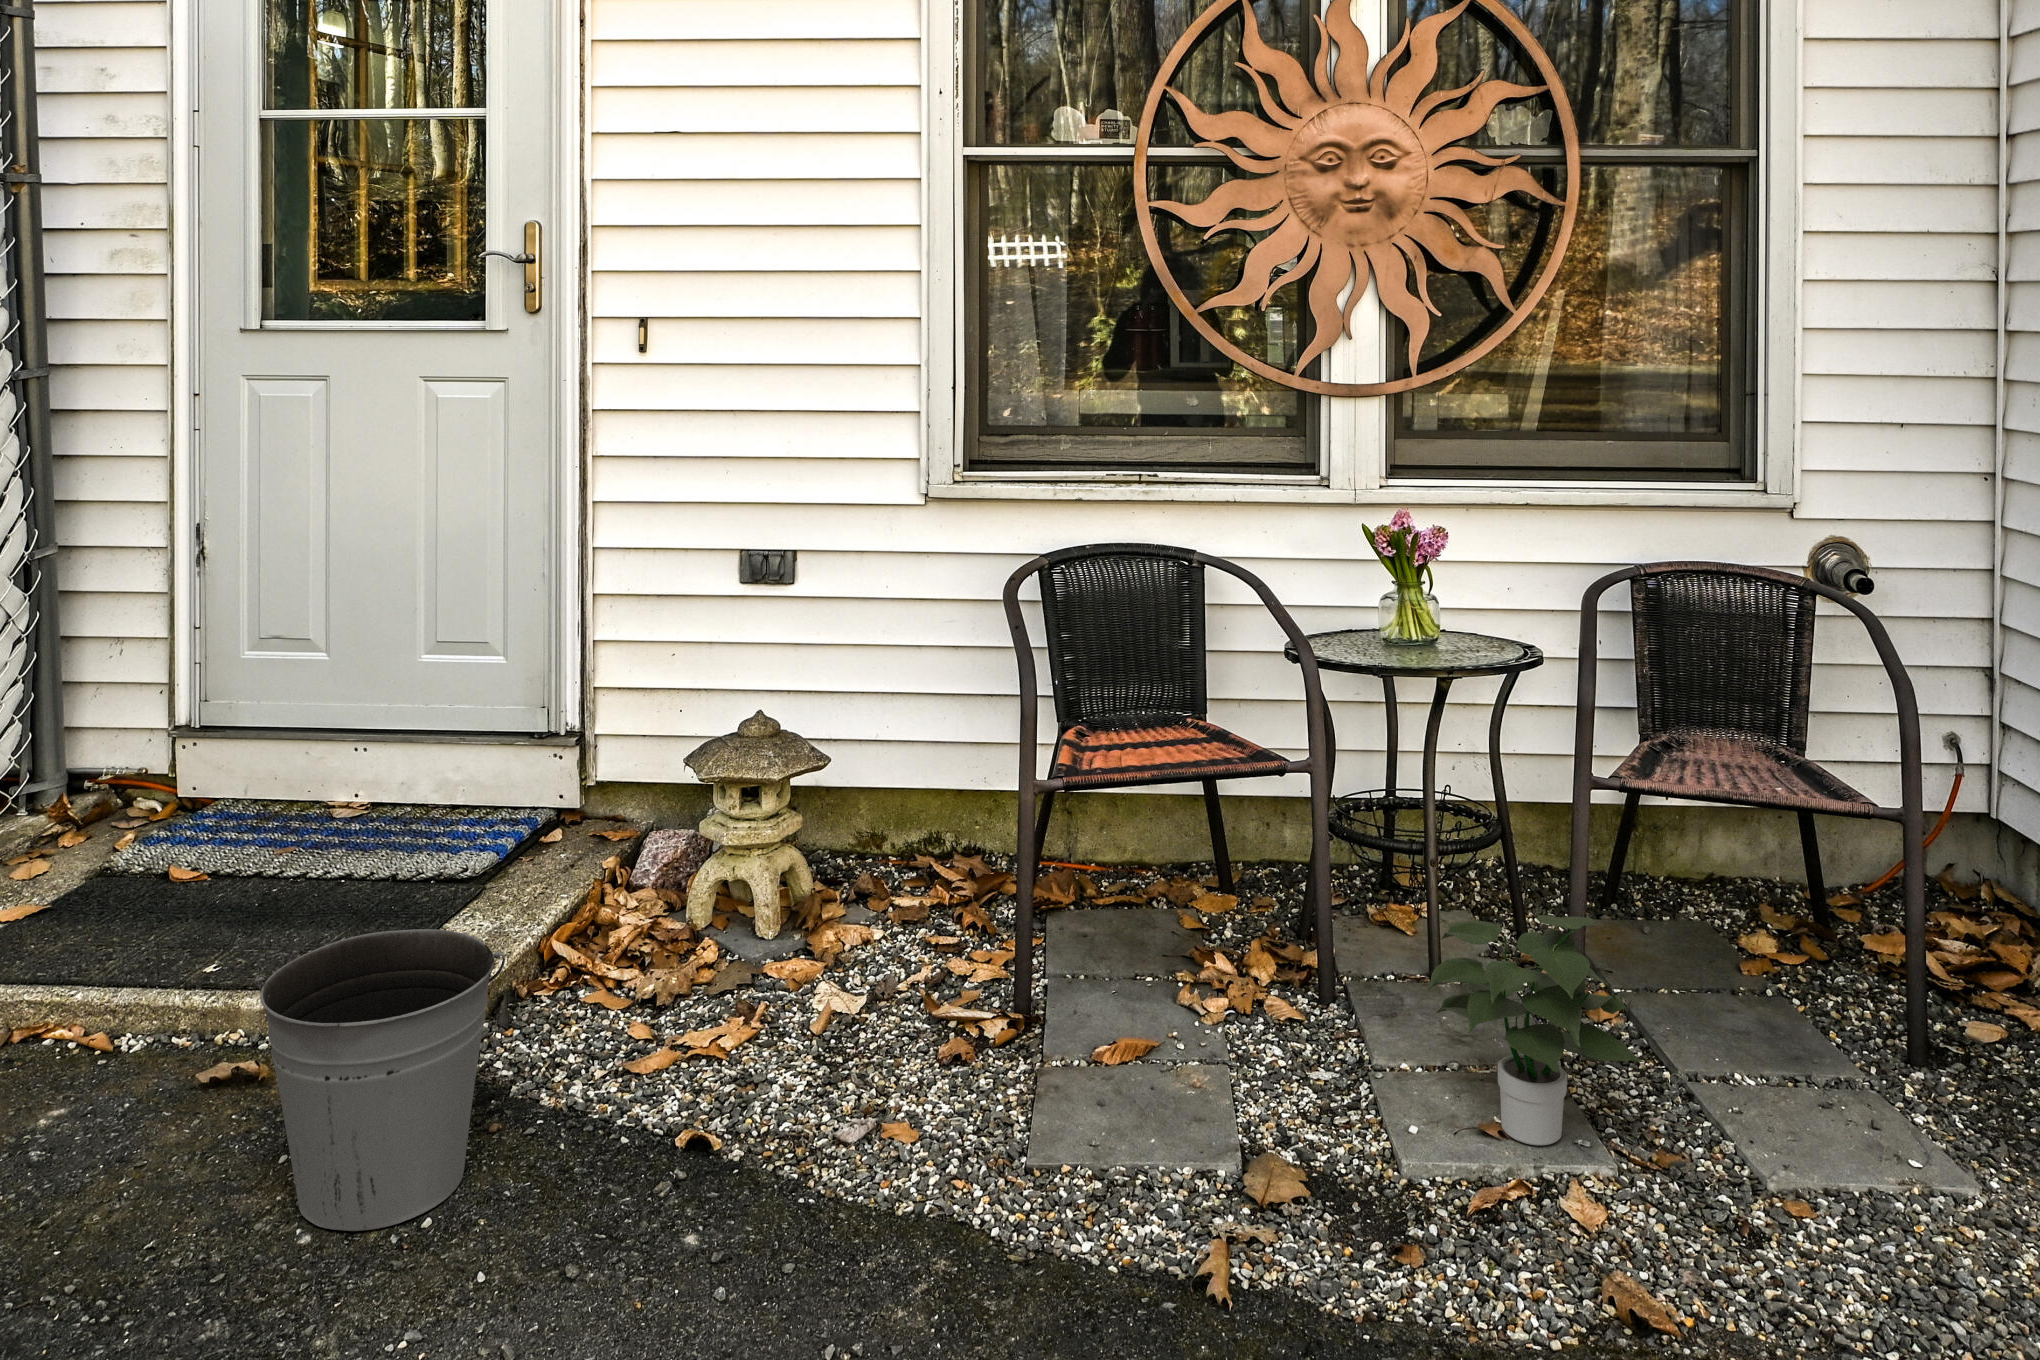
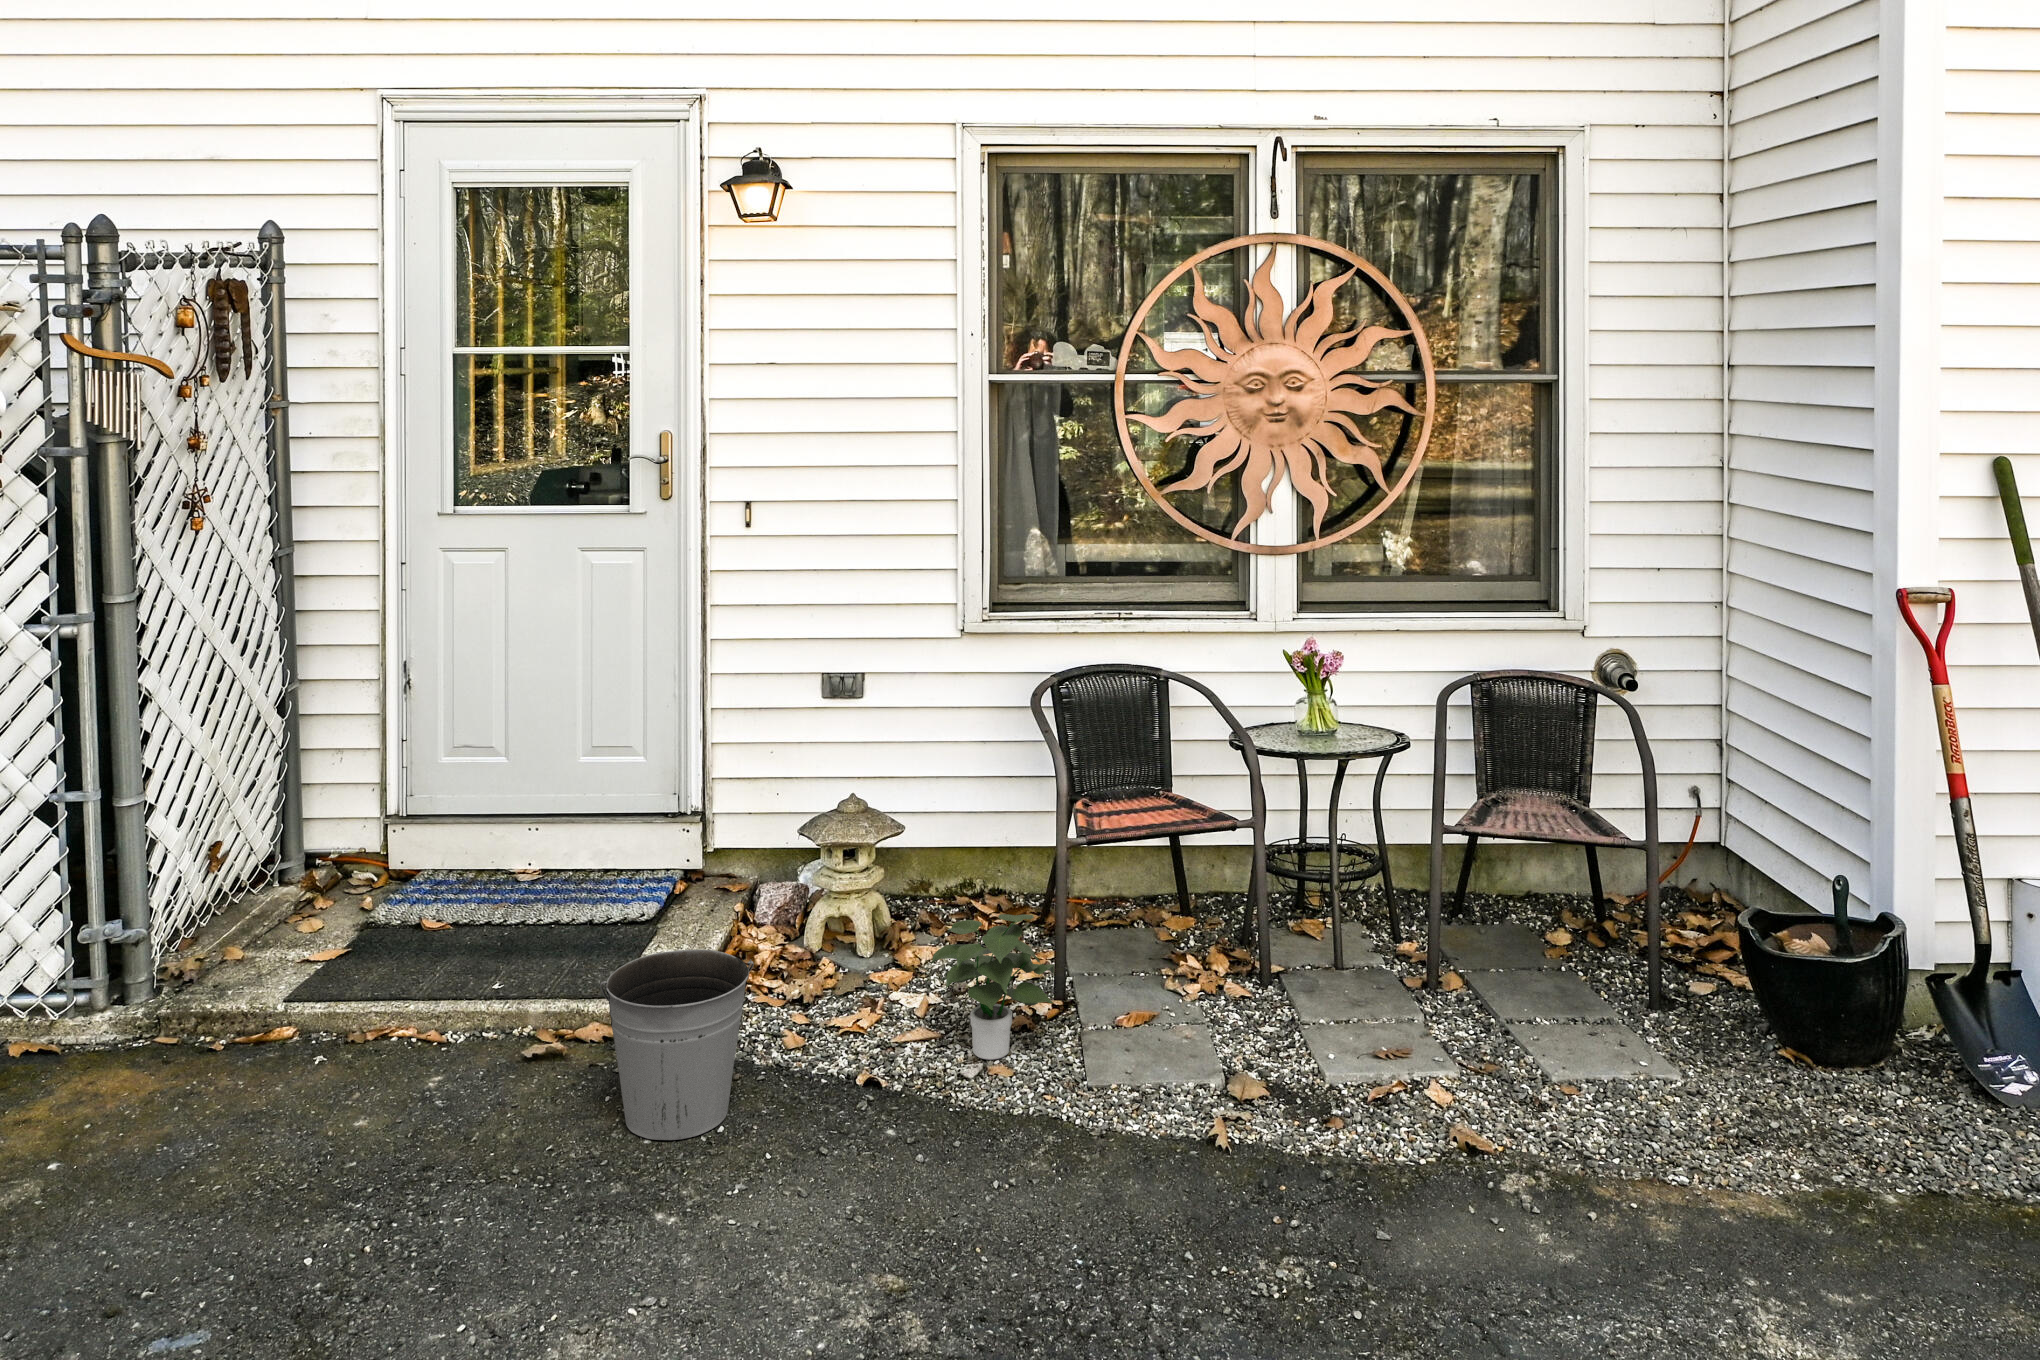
potted plant: present [1427,915,1644,1146] -> present [930,914,1055,1060]

